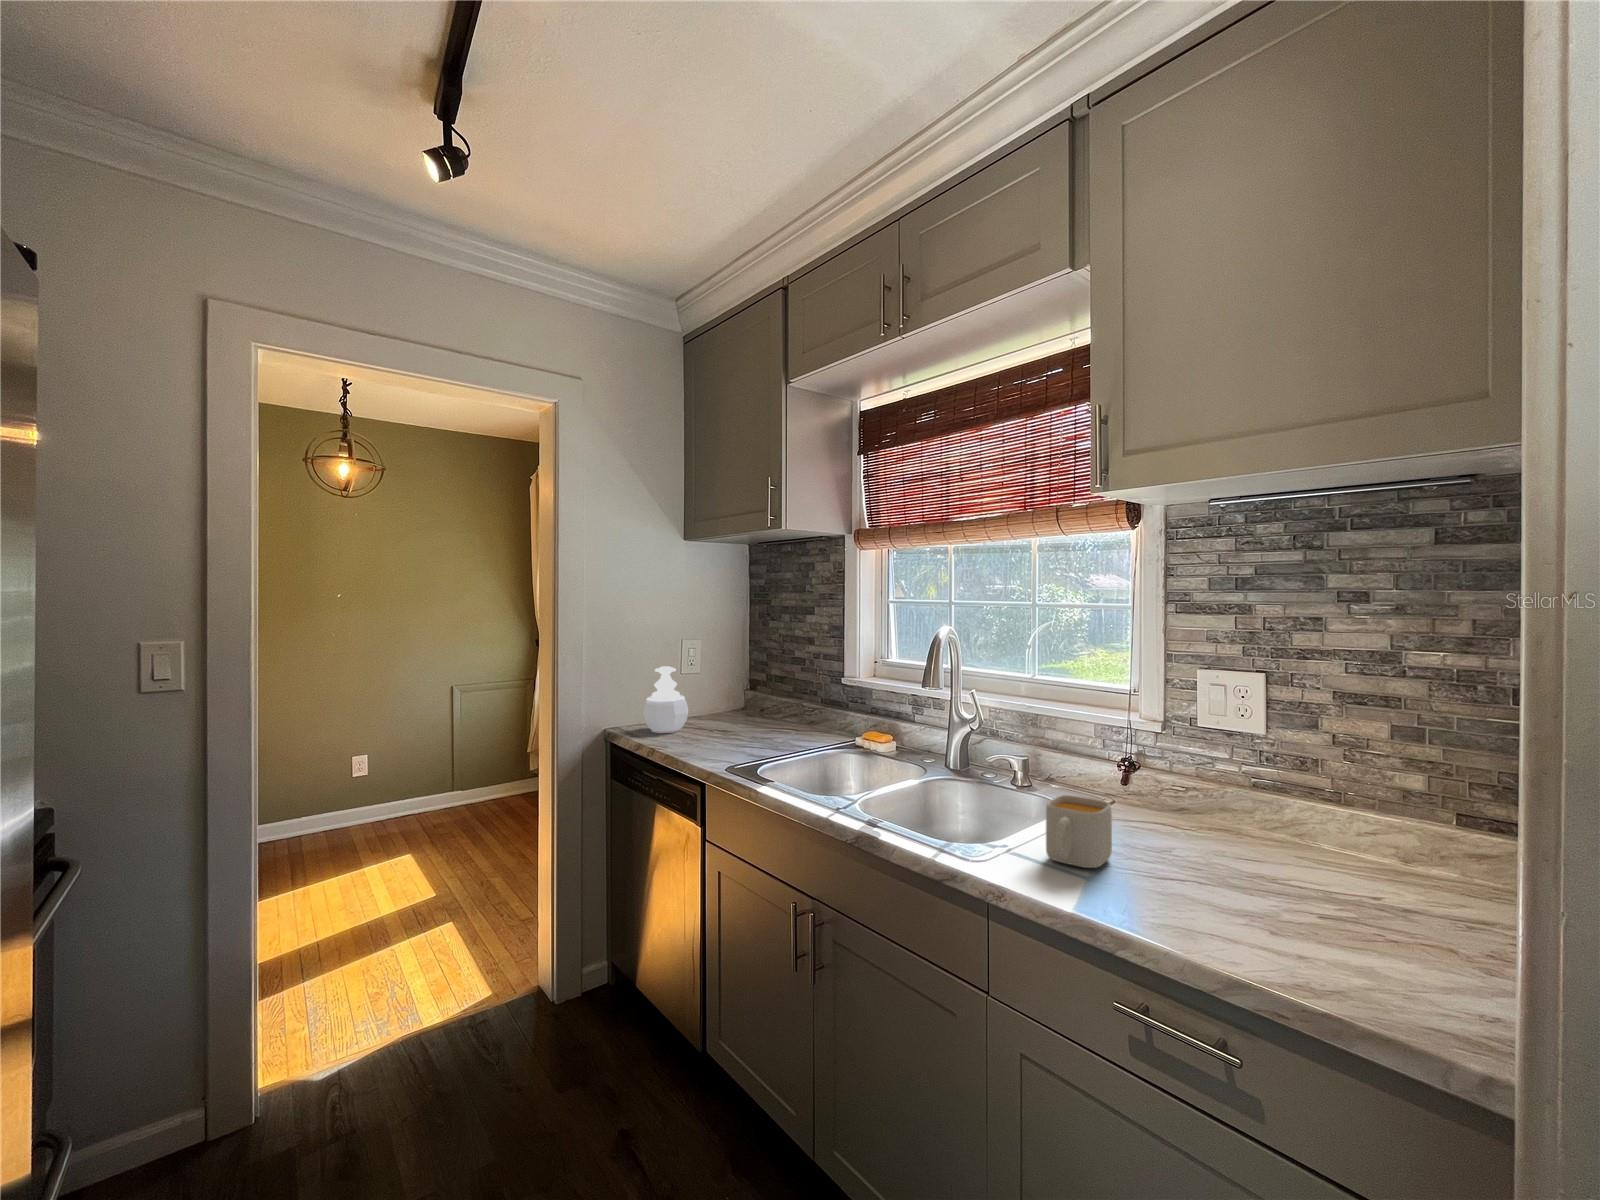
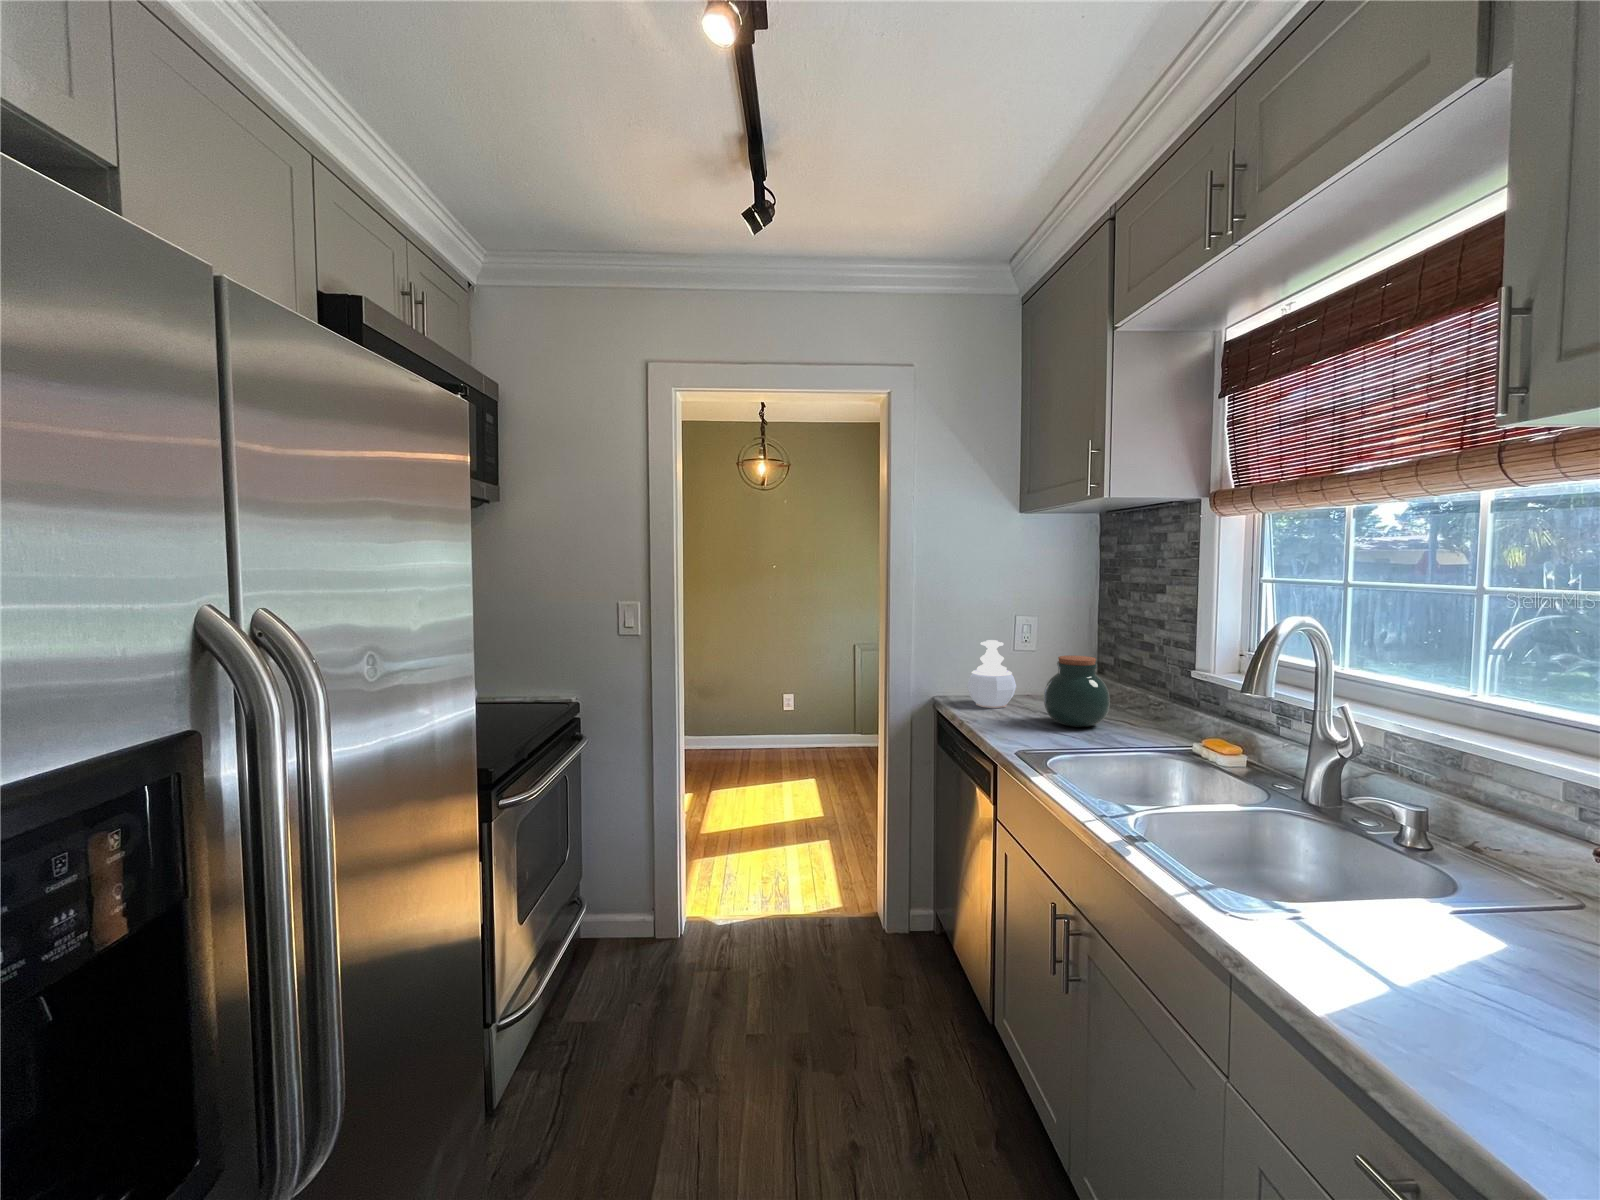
jar: none [724,674,781,739] -> present [1044,655,1110,727]
mug: present [1046,795,1112,868] -> none [1356,881,1493,1008]

